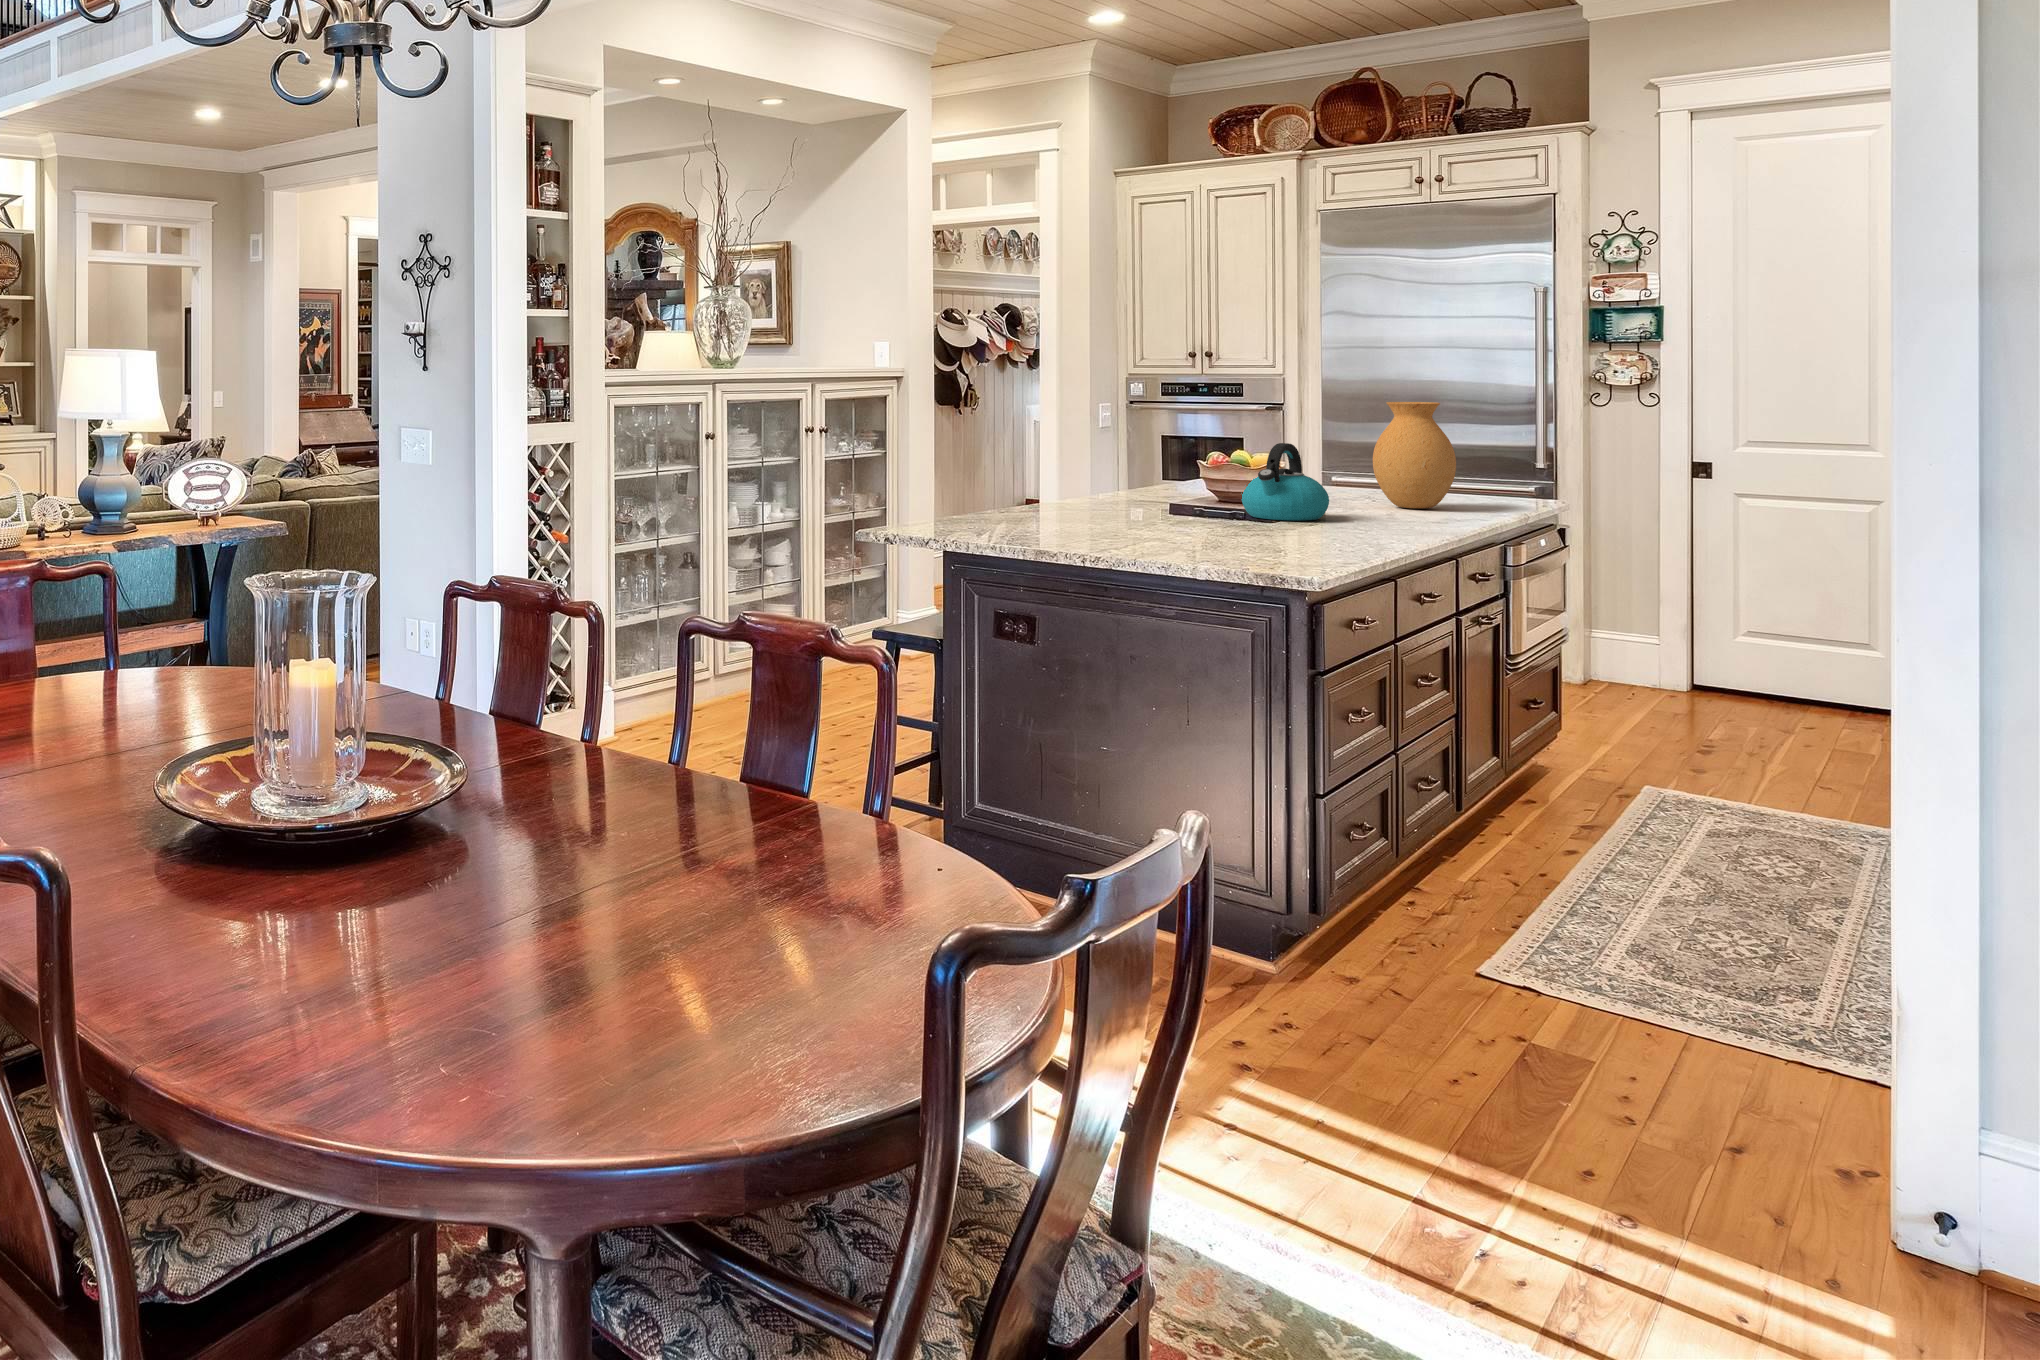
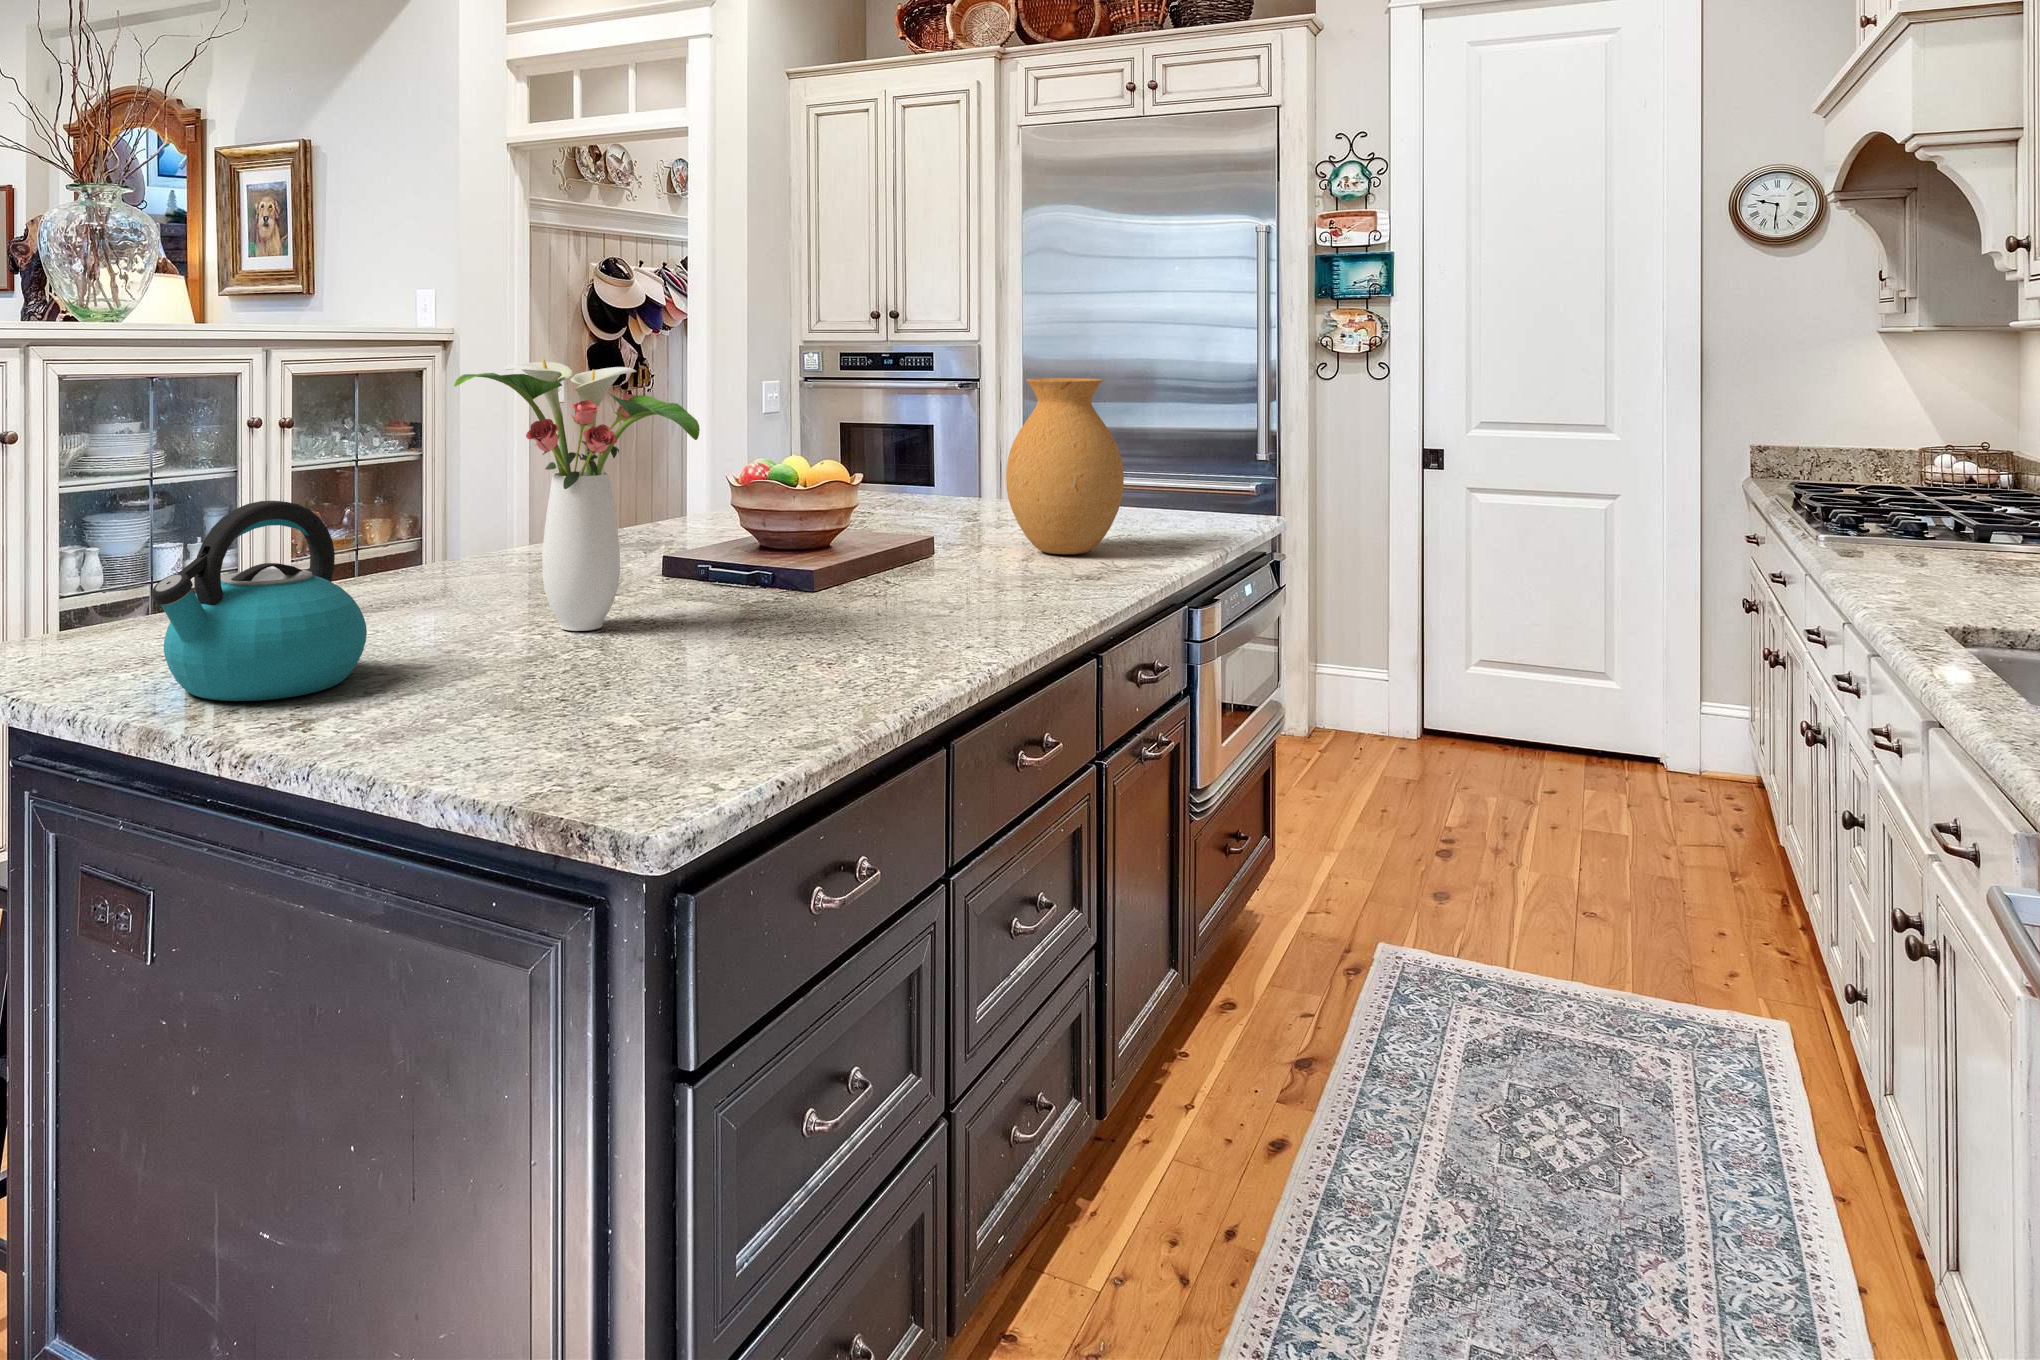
flower arrangement: none [1108,390,1237,526] -> present [454,359,700,631]
kettle: present [1242,443,1329,521] -> present [152,501,367,701]

